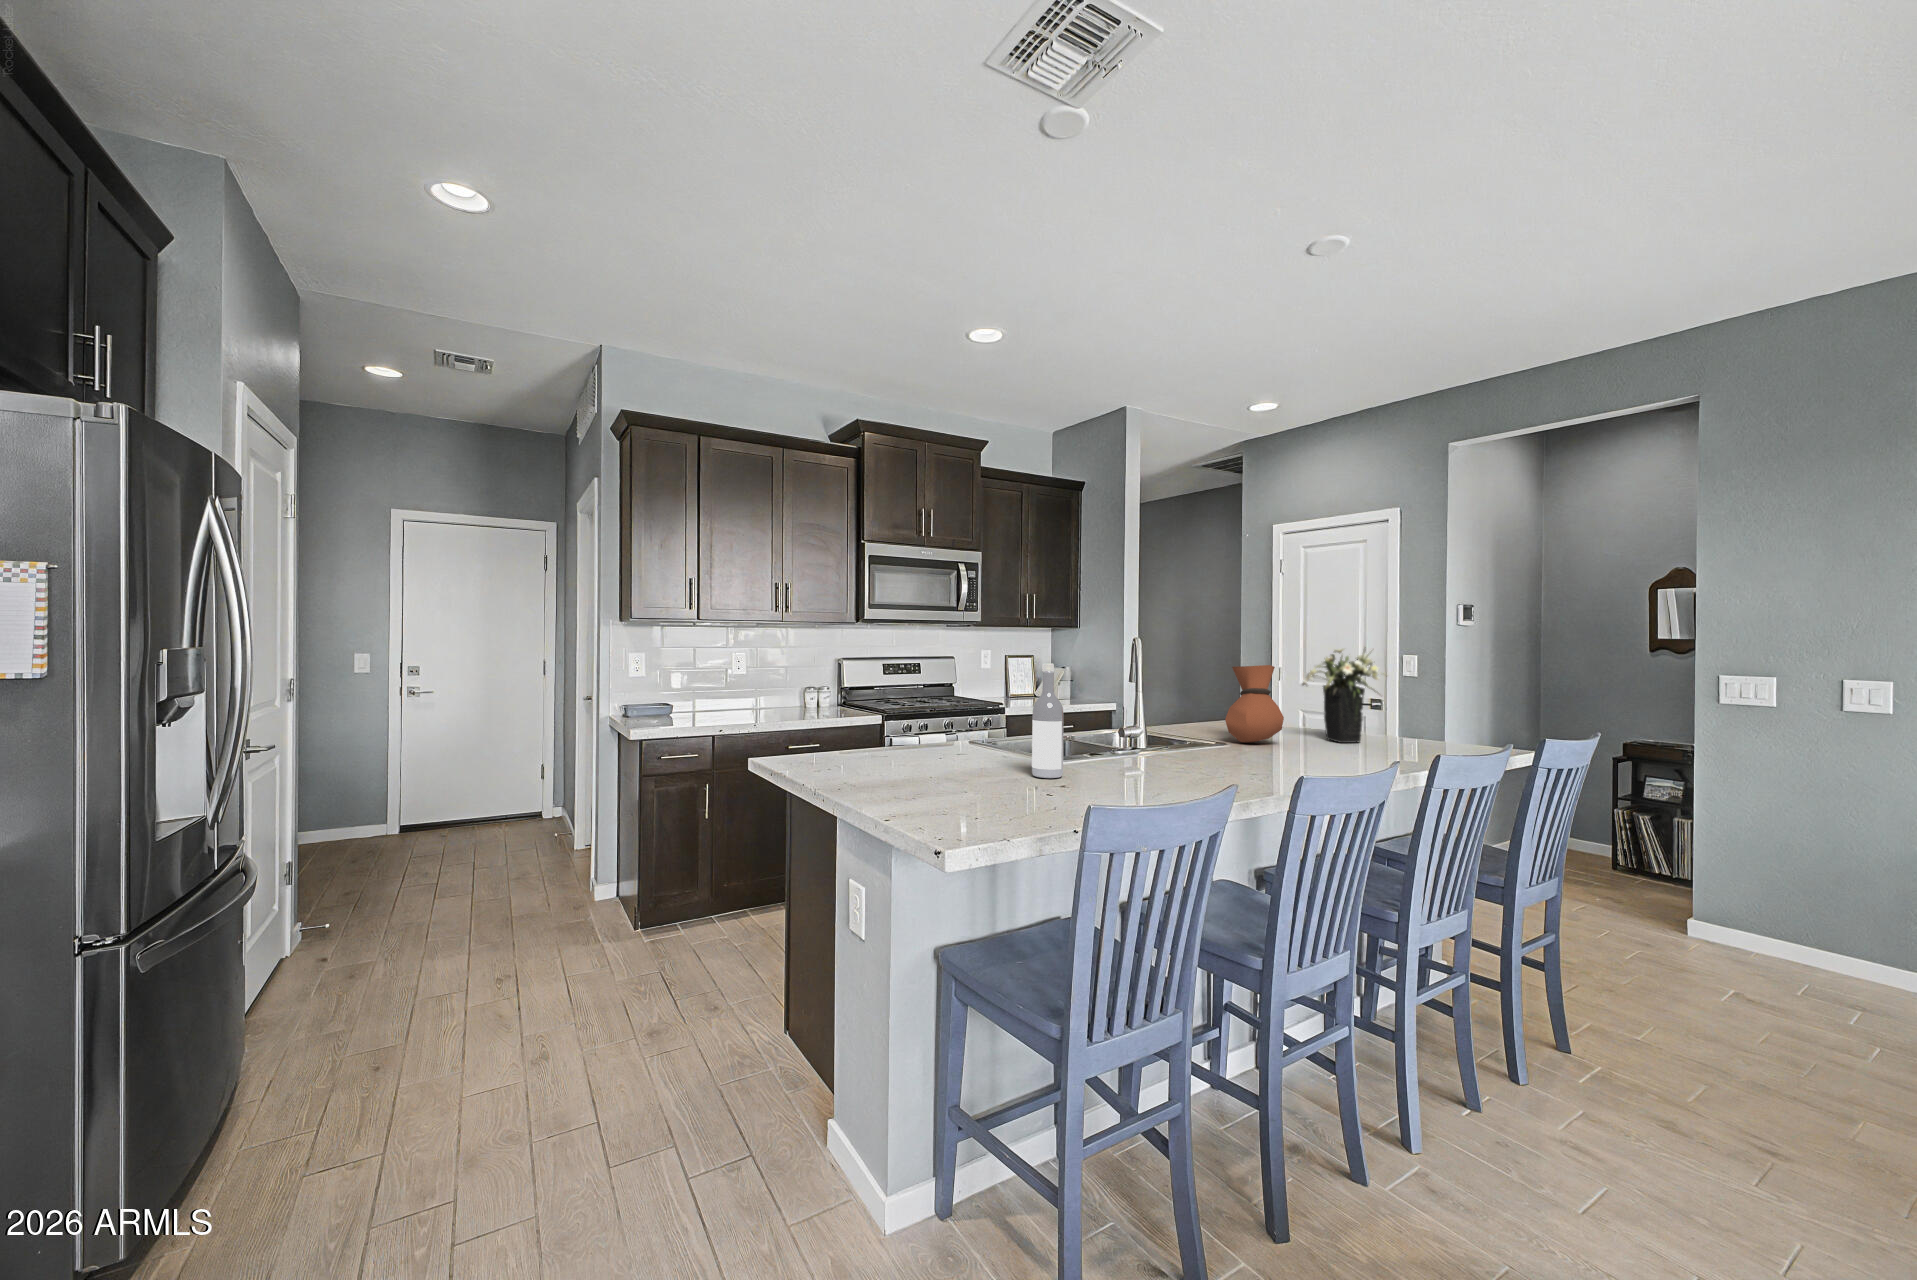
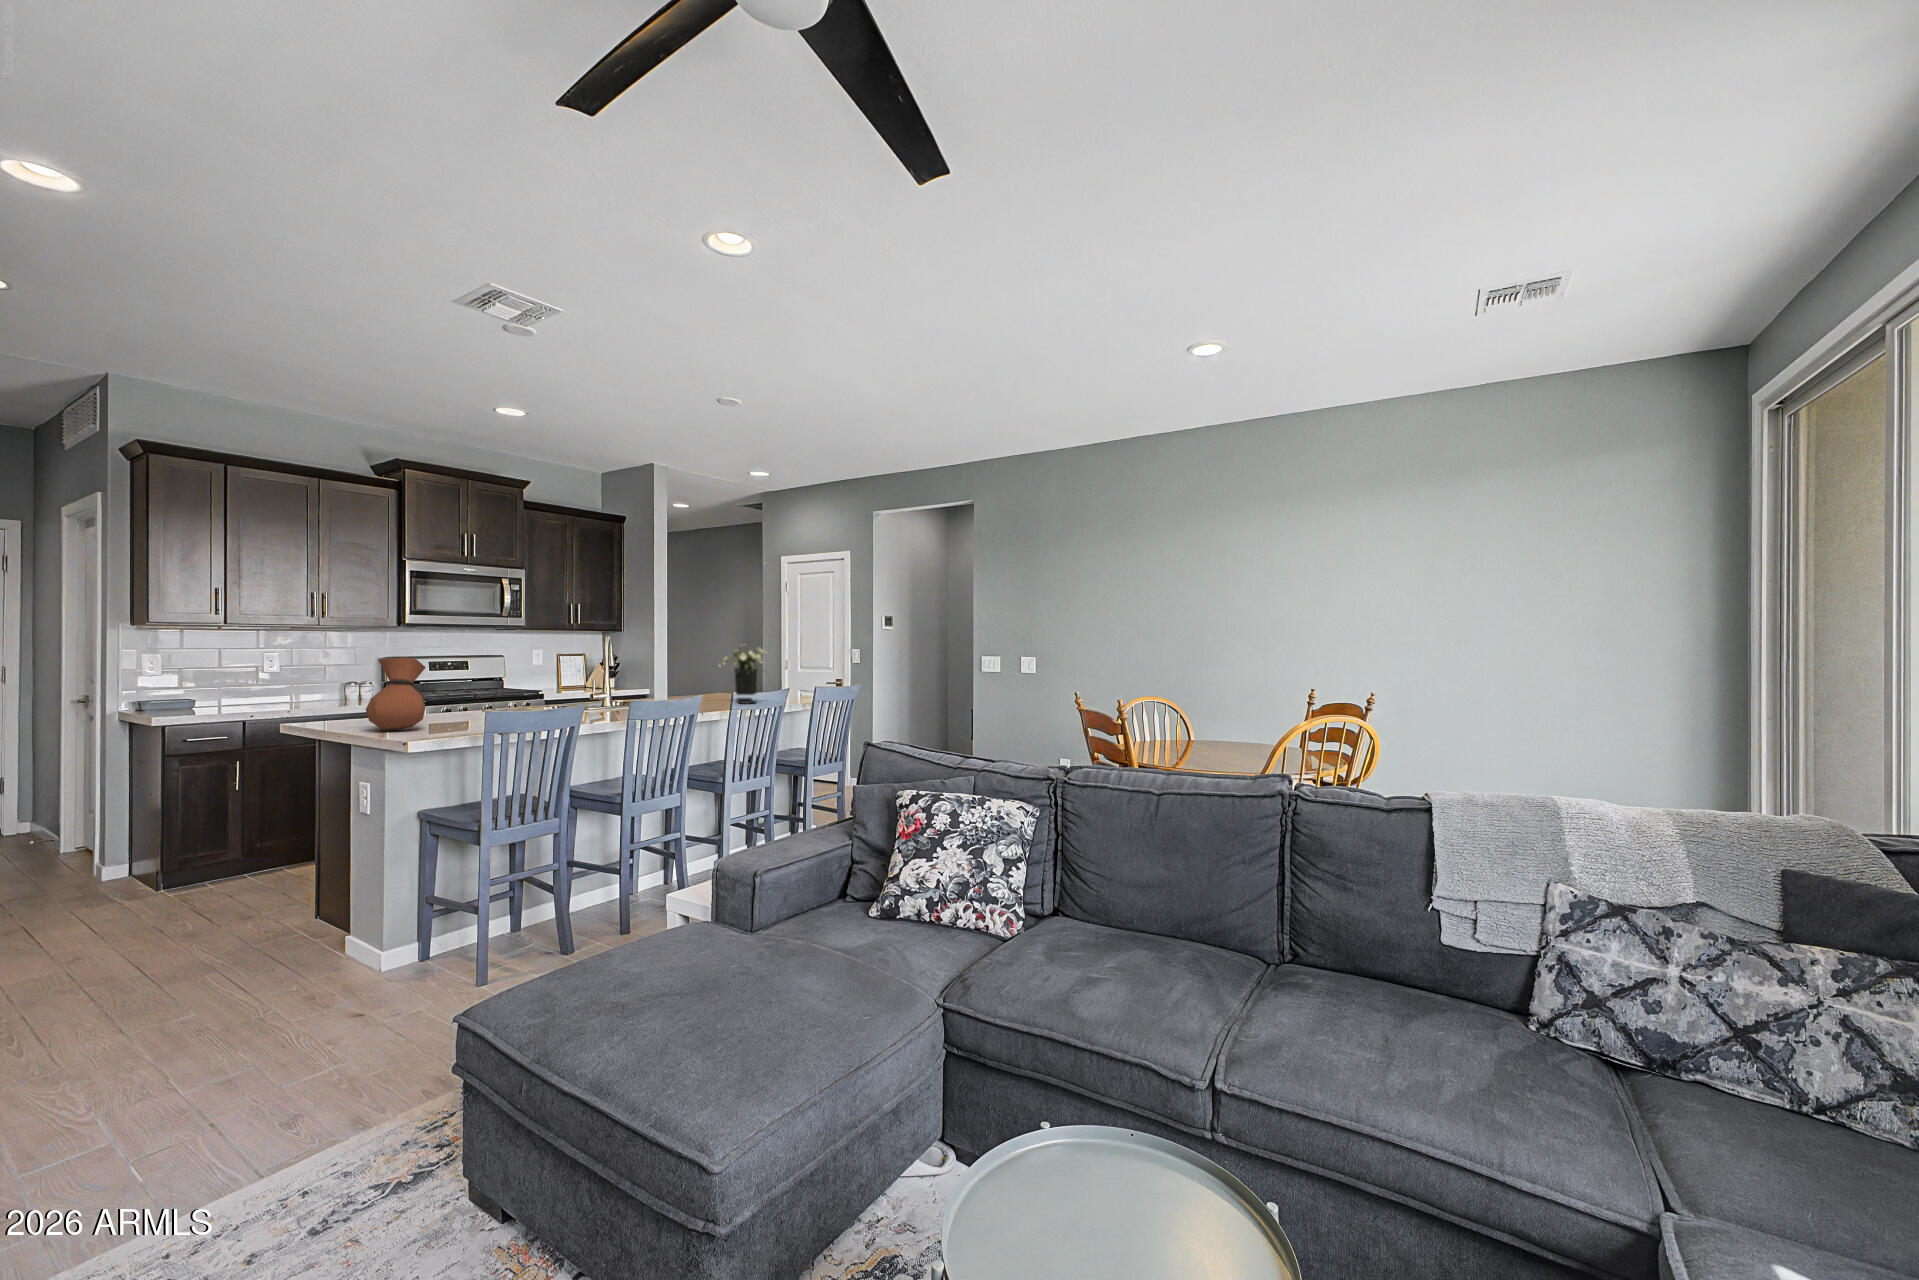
wine bottle: present [1032,663,1063,778] -> none [486,652,508,723]
vase: present [1225,665,1284,742] -> present [366,657,426,730]

